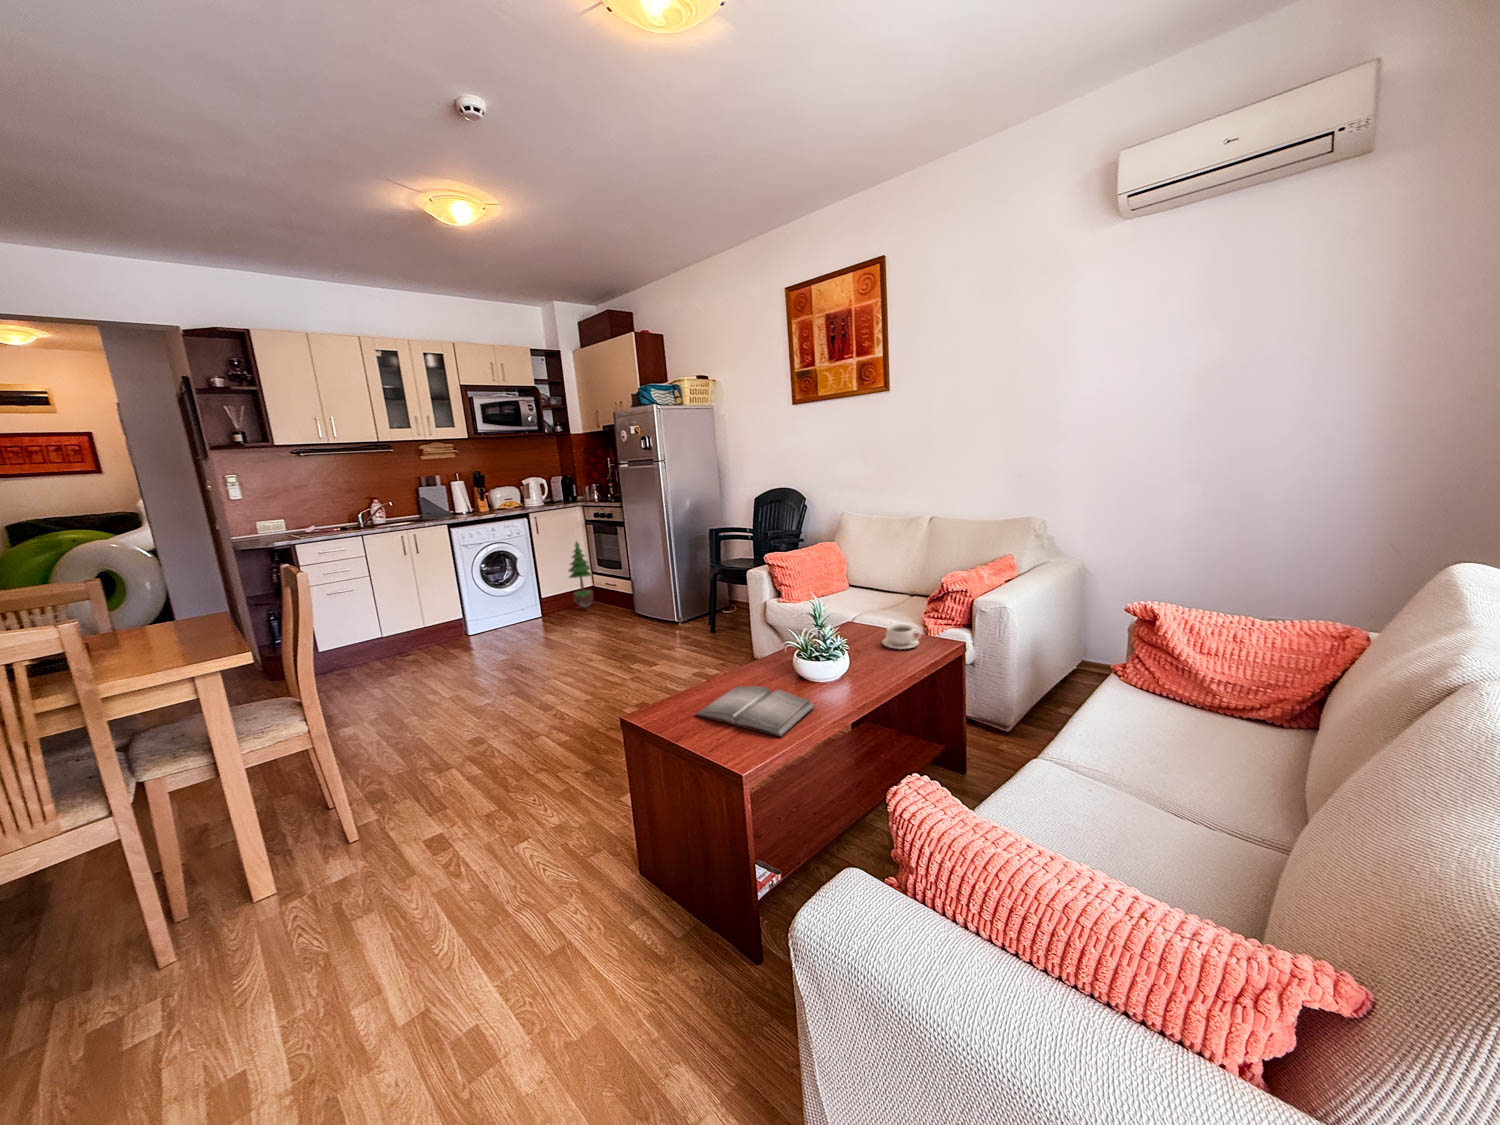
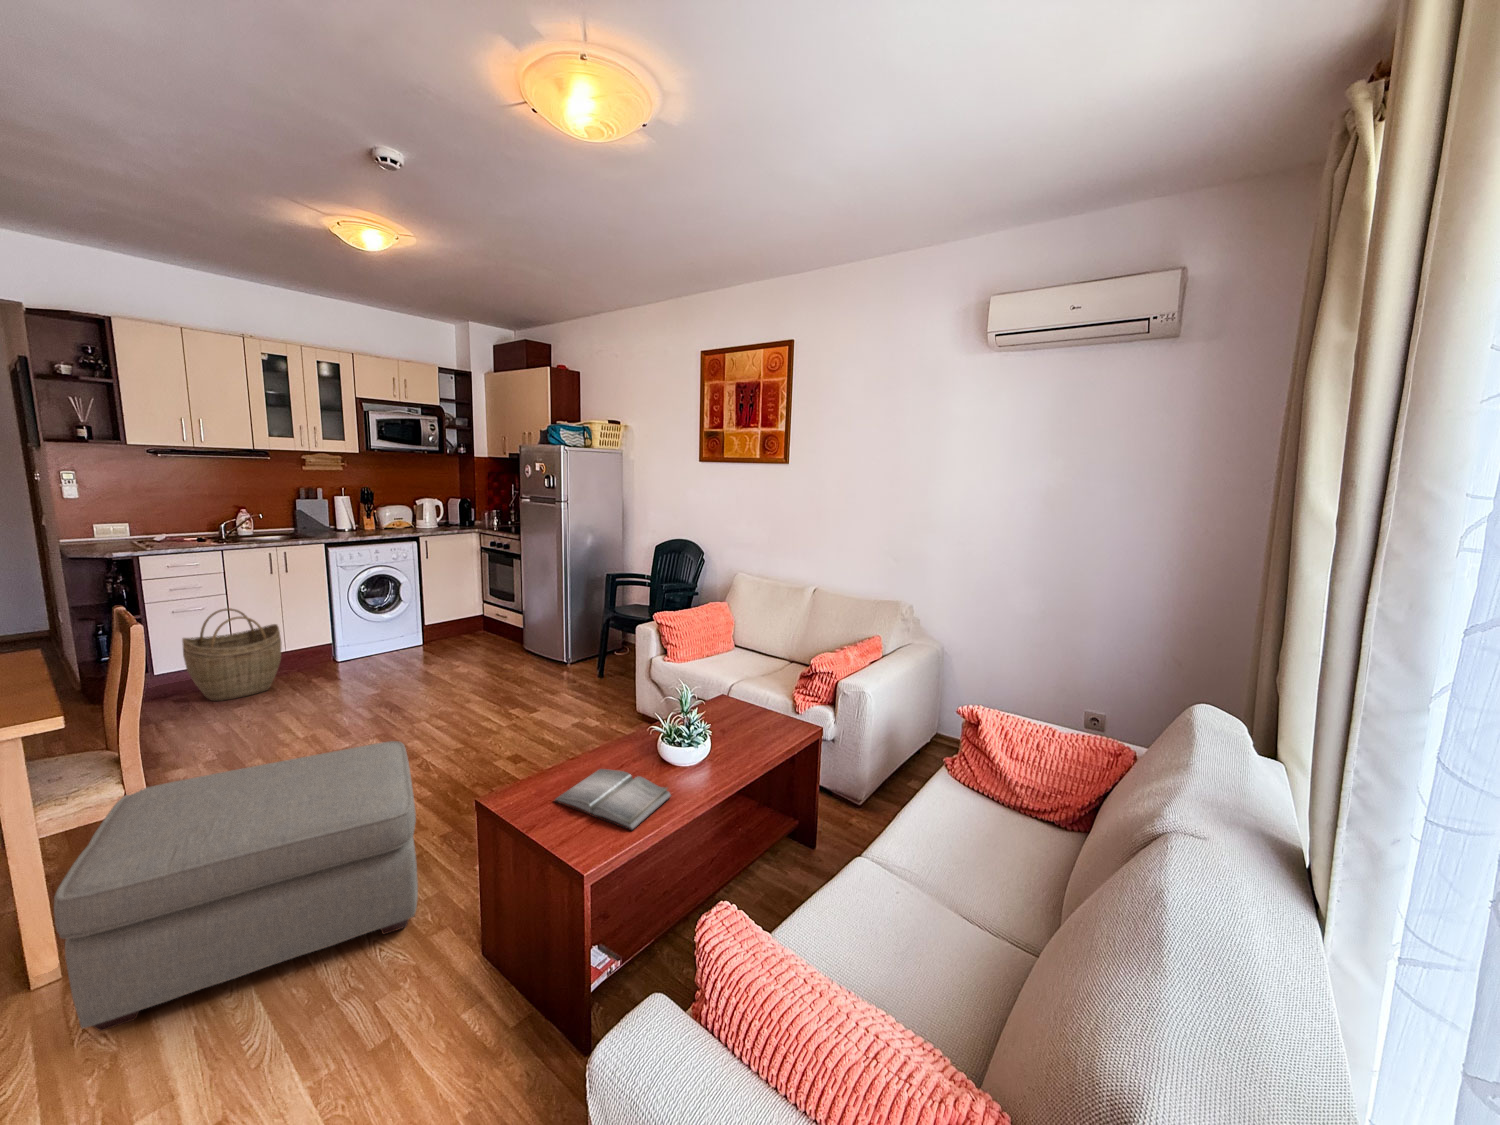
potted tree: present [569,542,593,608] -> none [456,568,485,639]
woven basket: none [339,587,422,671] -> present [182,608,281,701]
teacup: present [882,624,921,649] -> none [751,705,787,730]
ottoman: none [262,680,571,935] -> present [54,741,418,1031]

